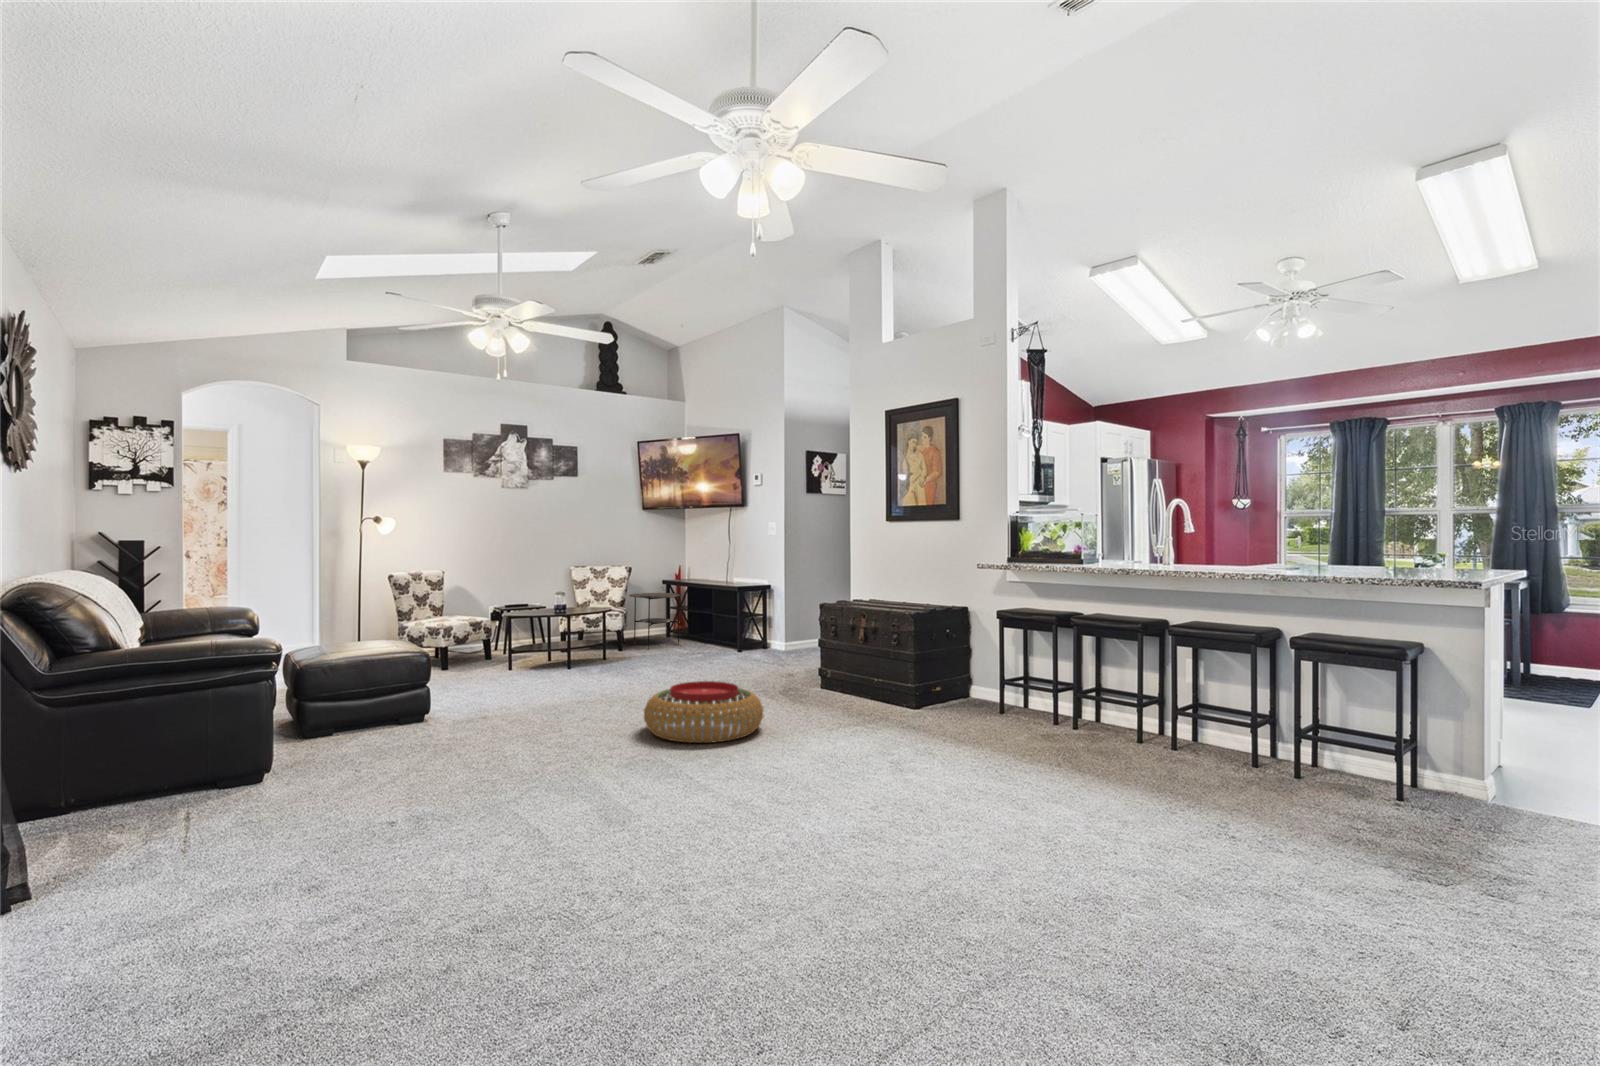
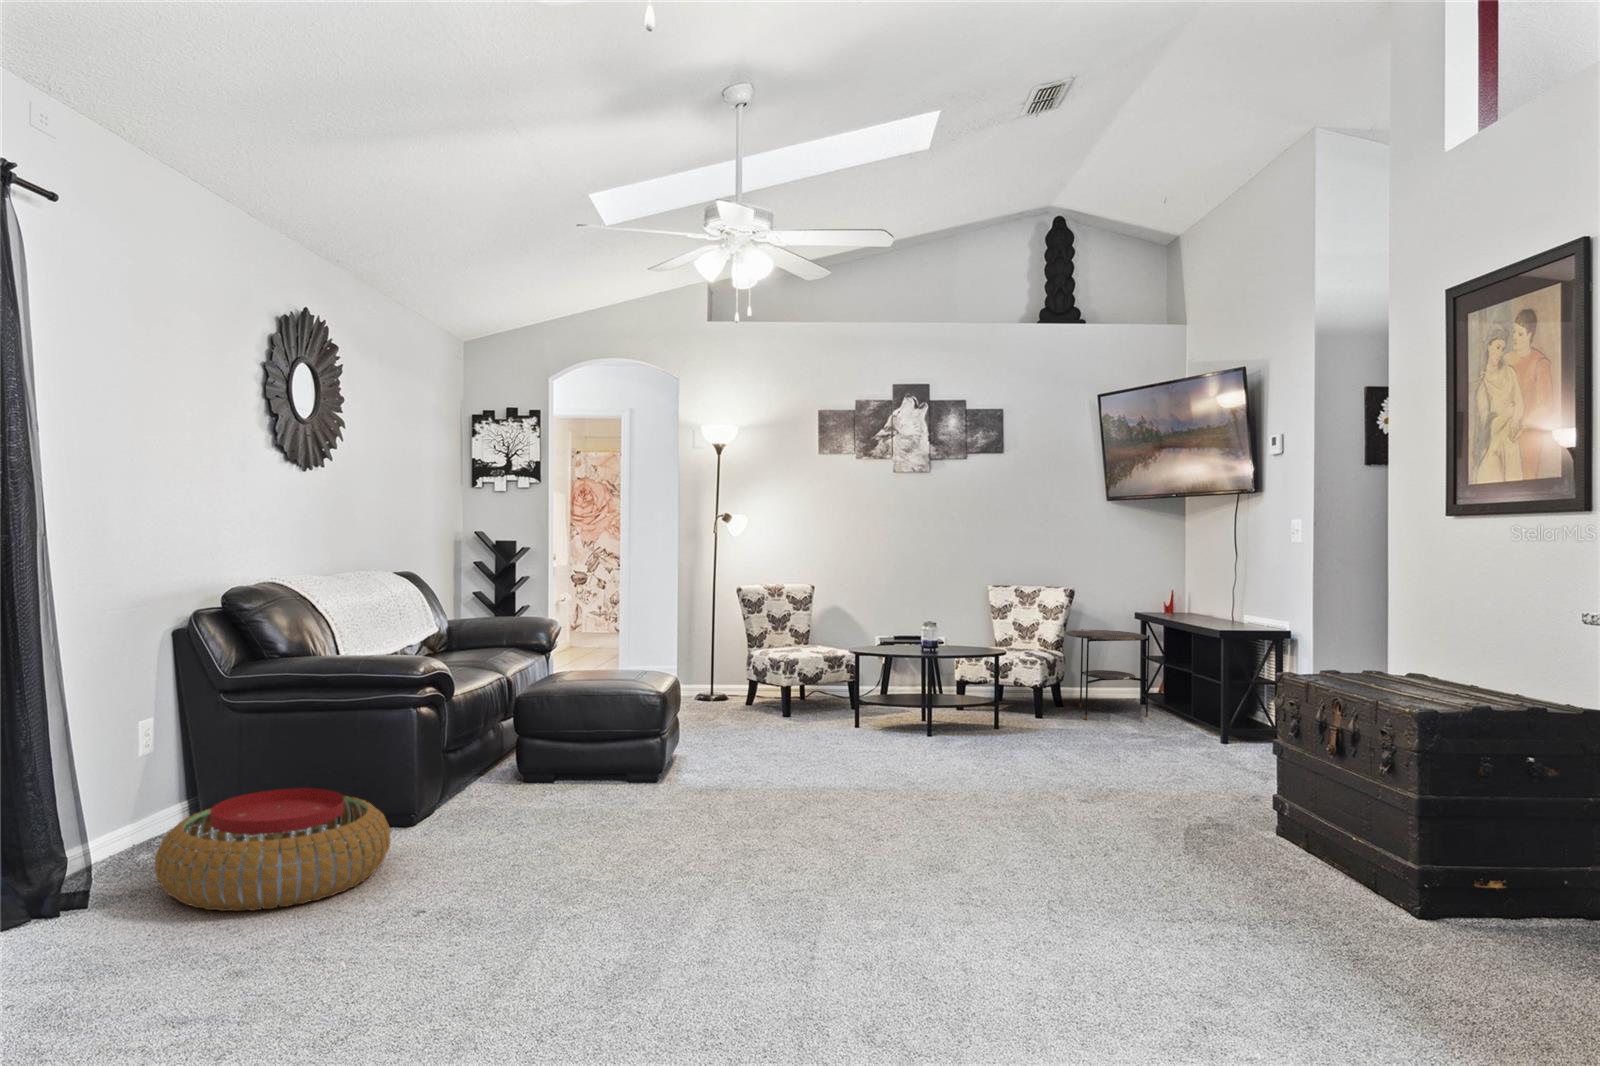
pouf: present [644,681,763,743] -> present [155,788,391,911]

